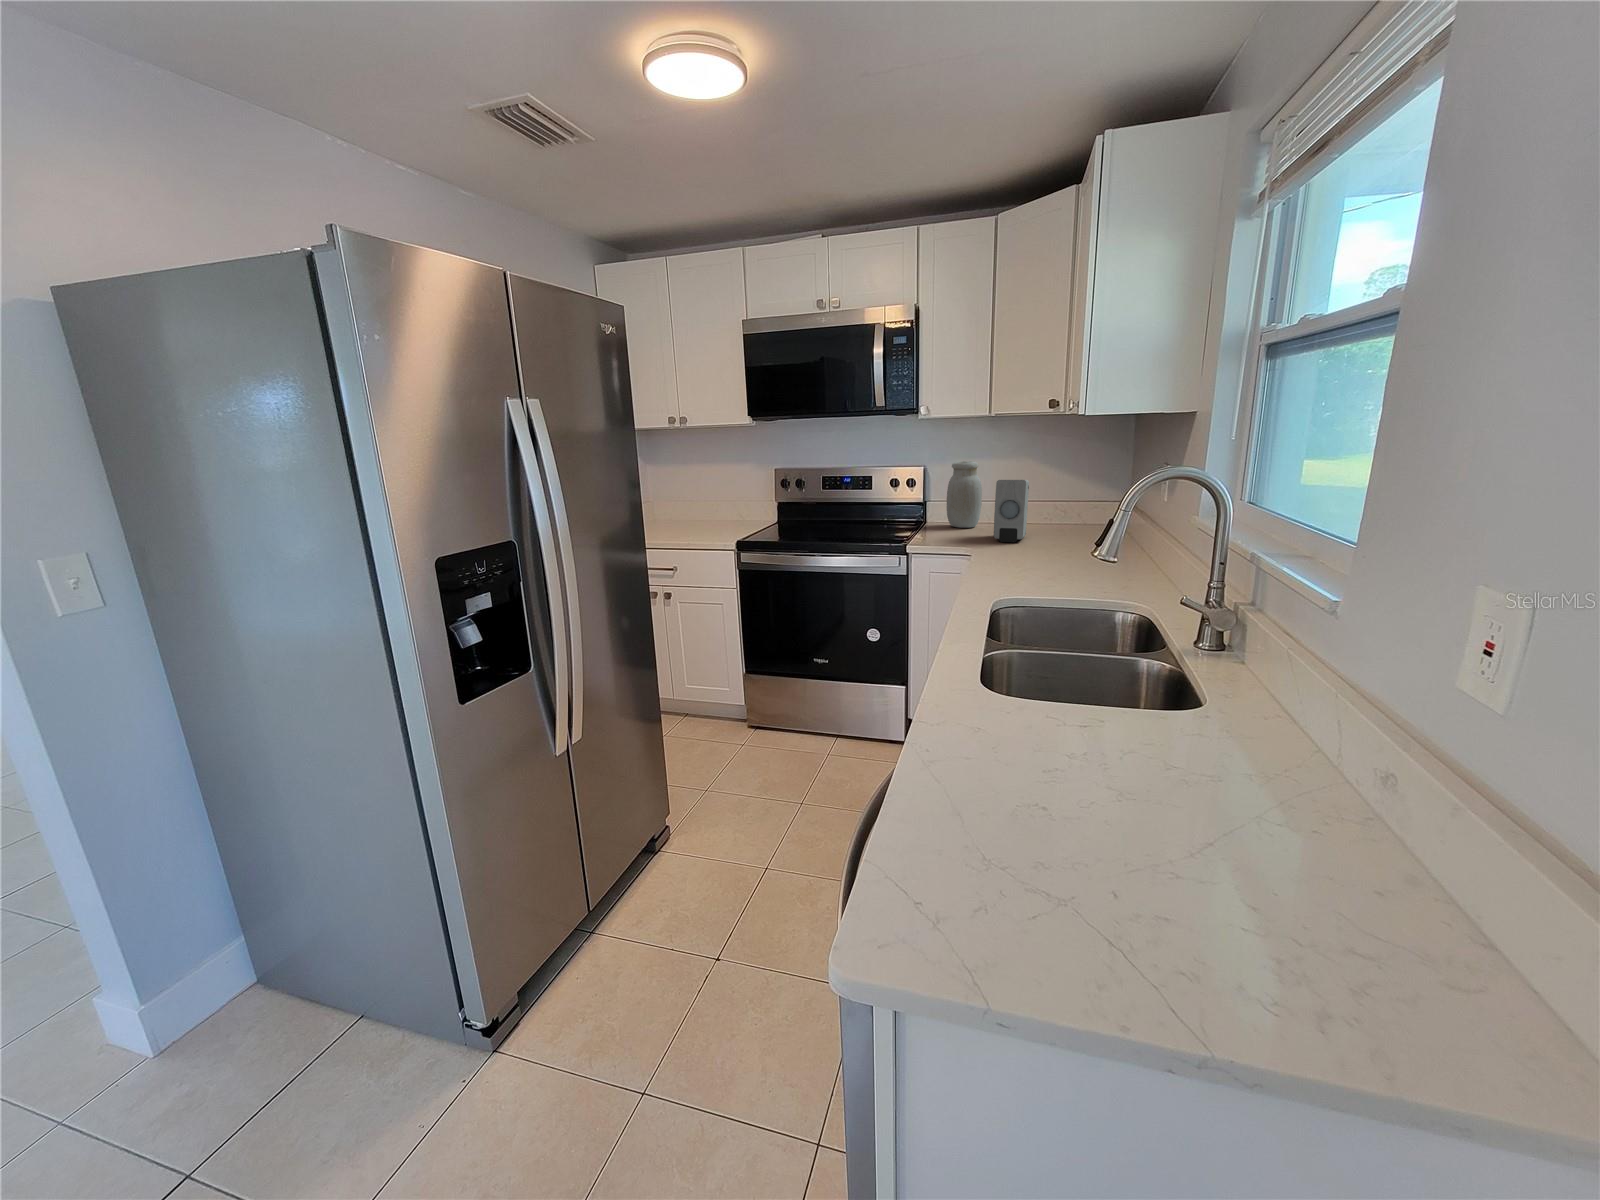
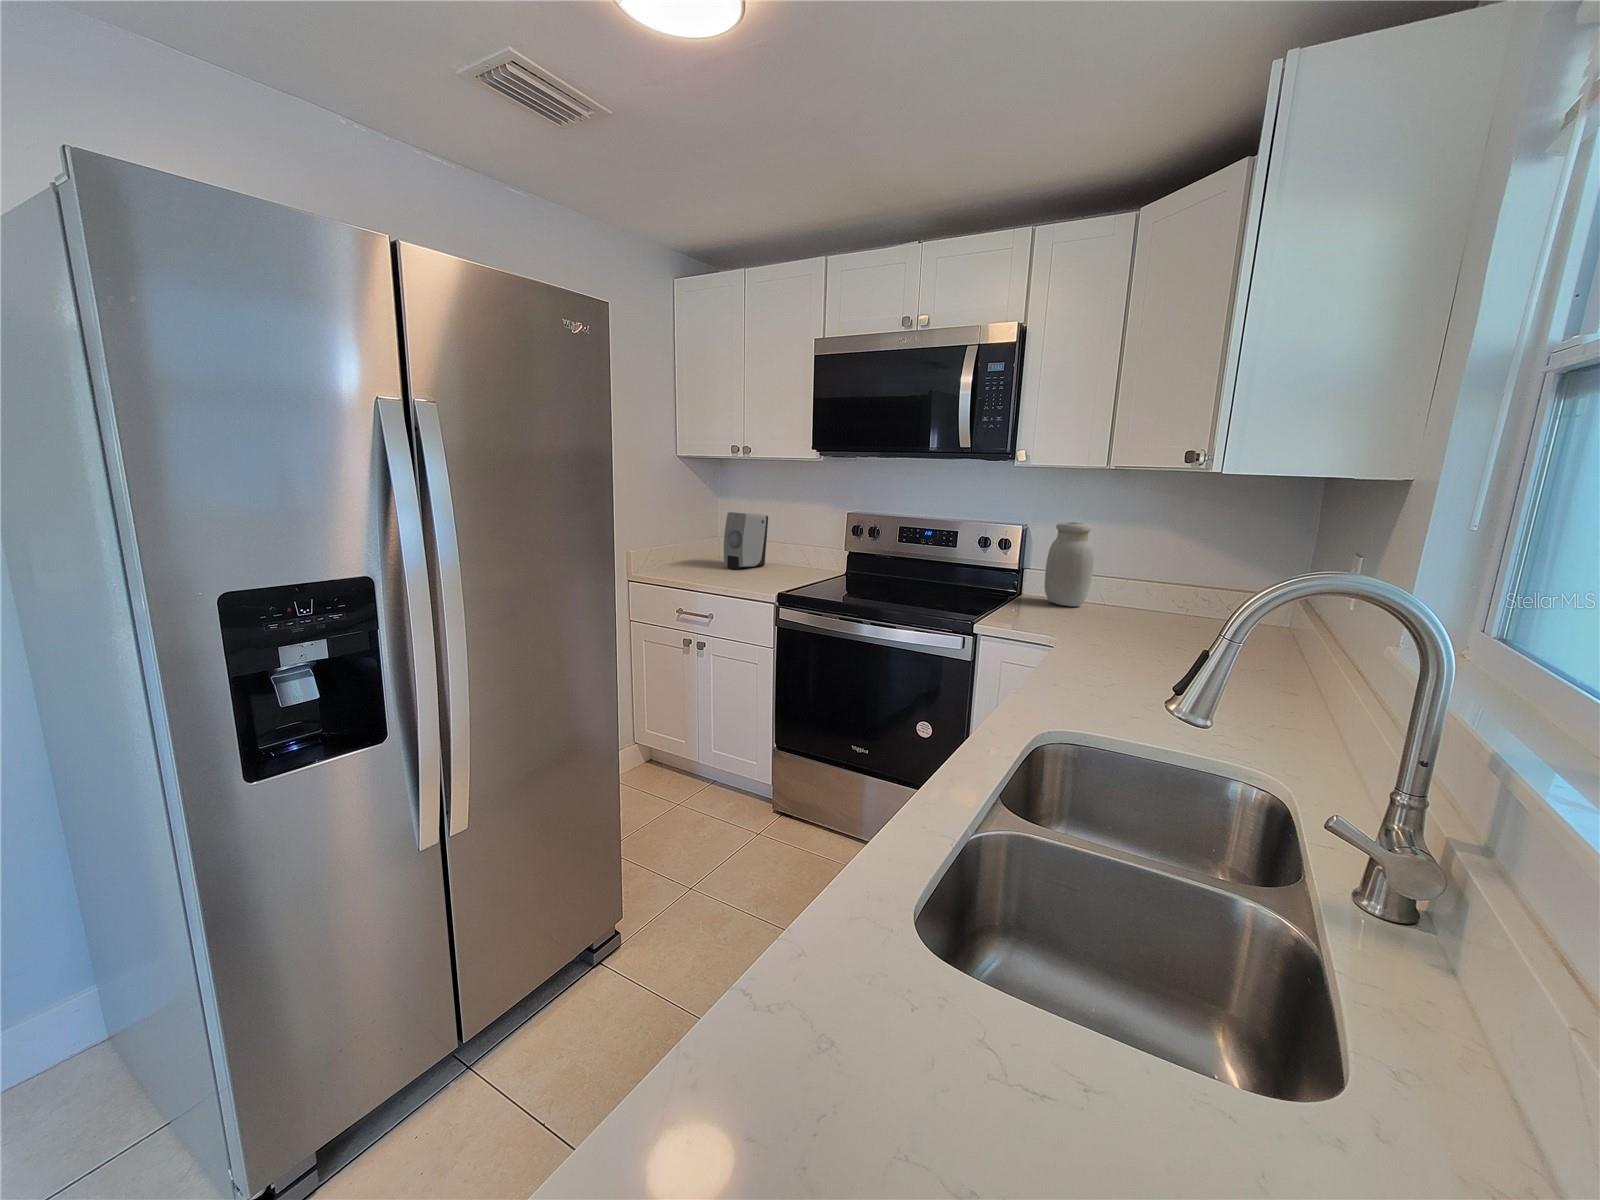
soap dispenser: present [994,480,1029,542] -> present [724,512,768,569]

